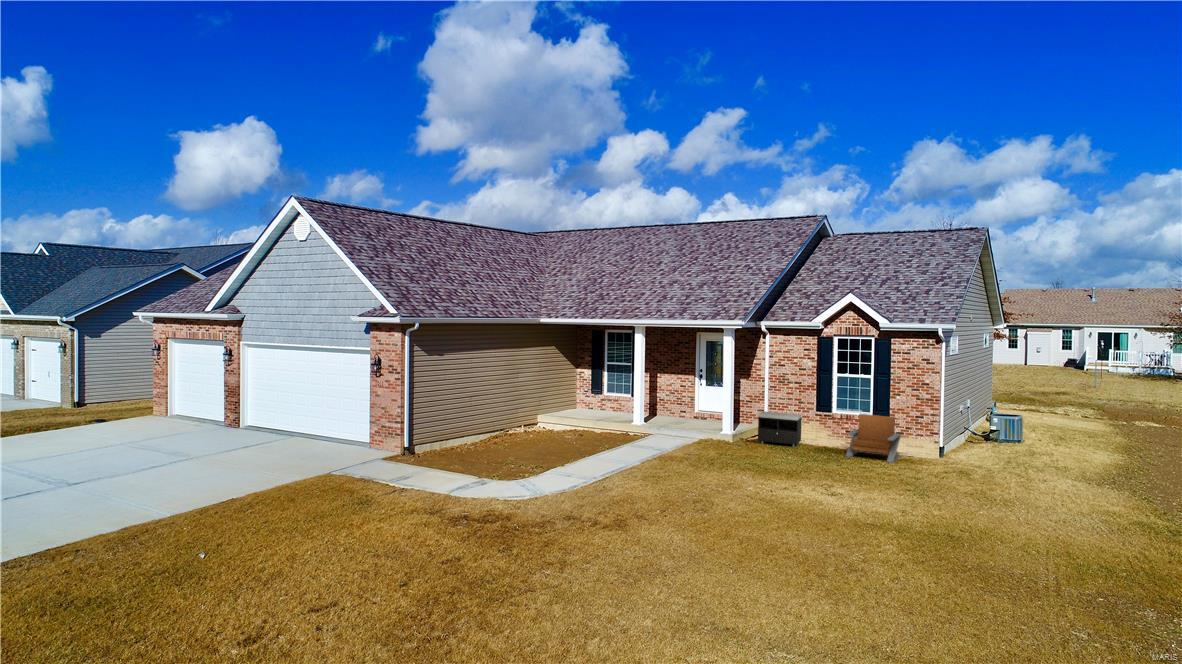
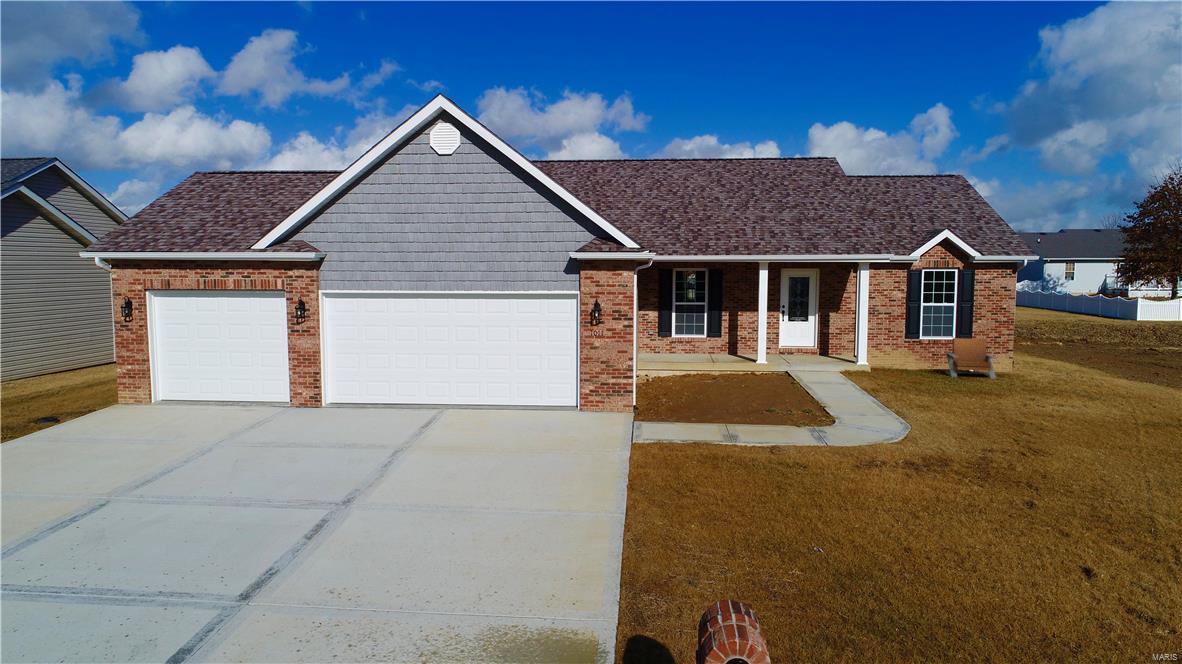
storage bench: present [758,411,802,447] -> none [855,342,899,373]

